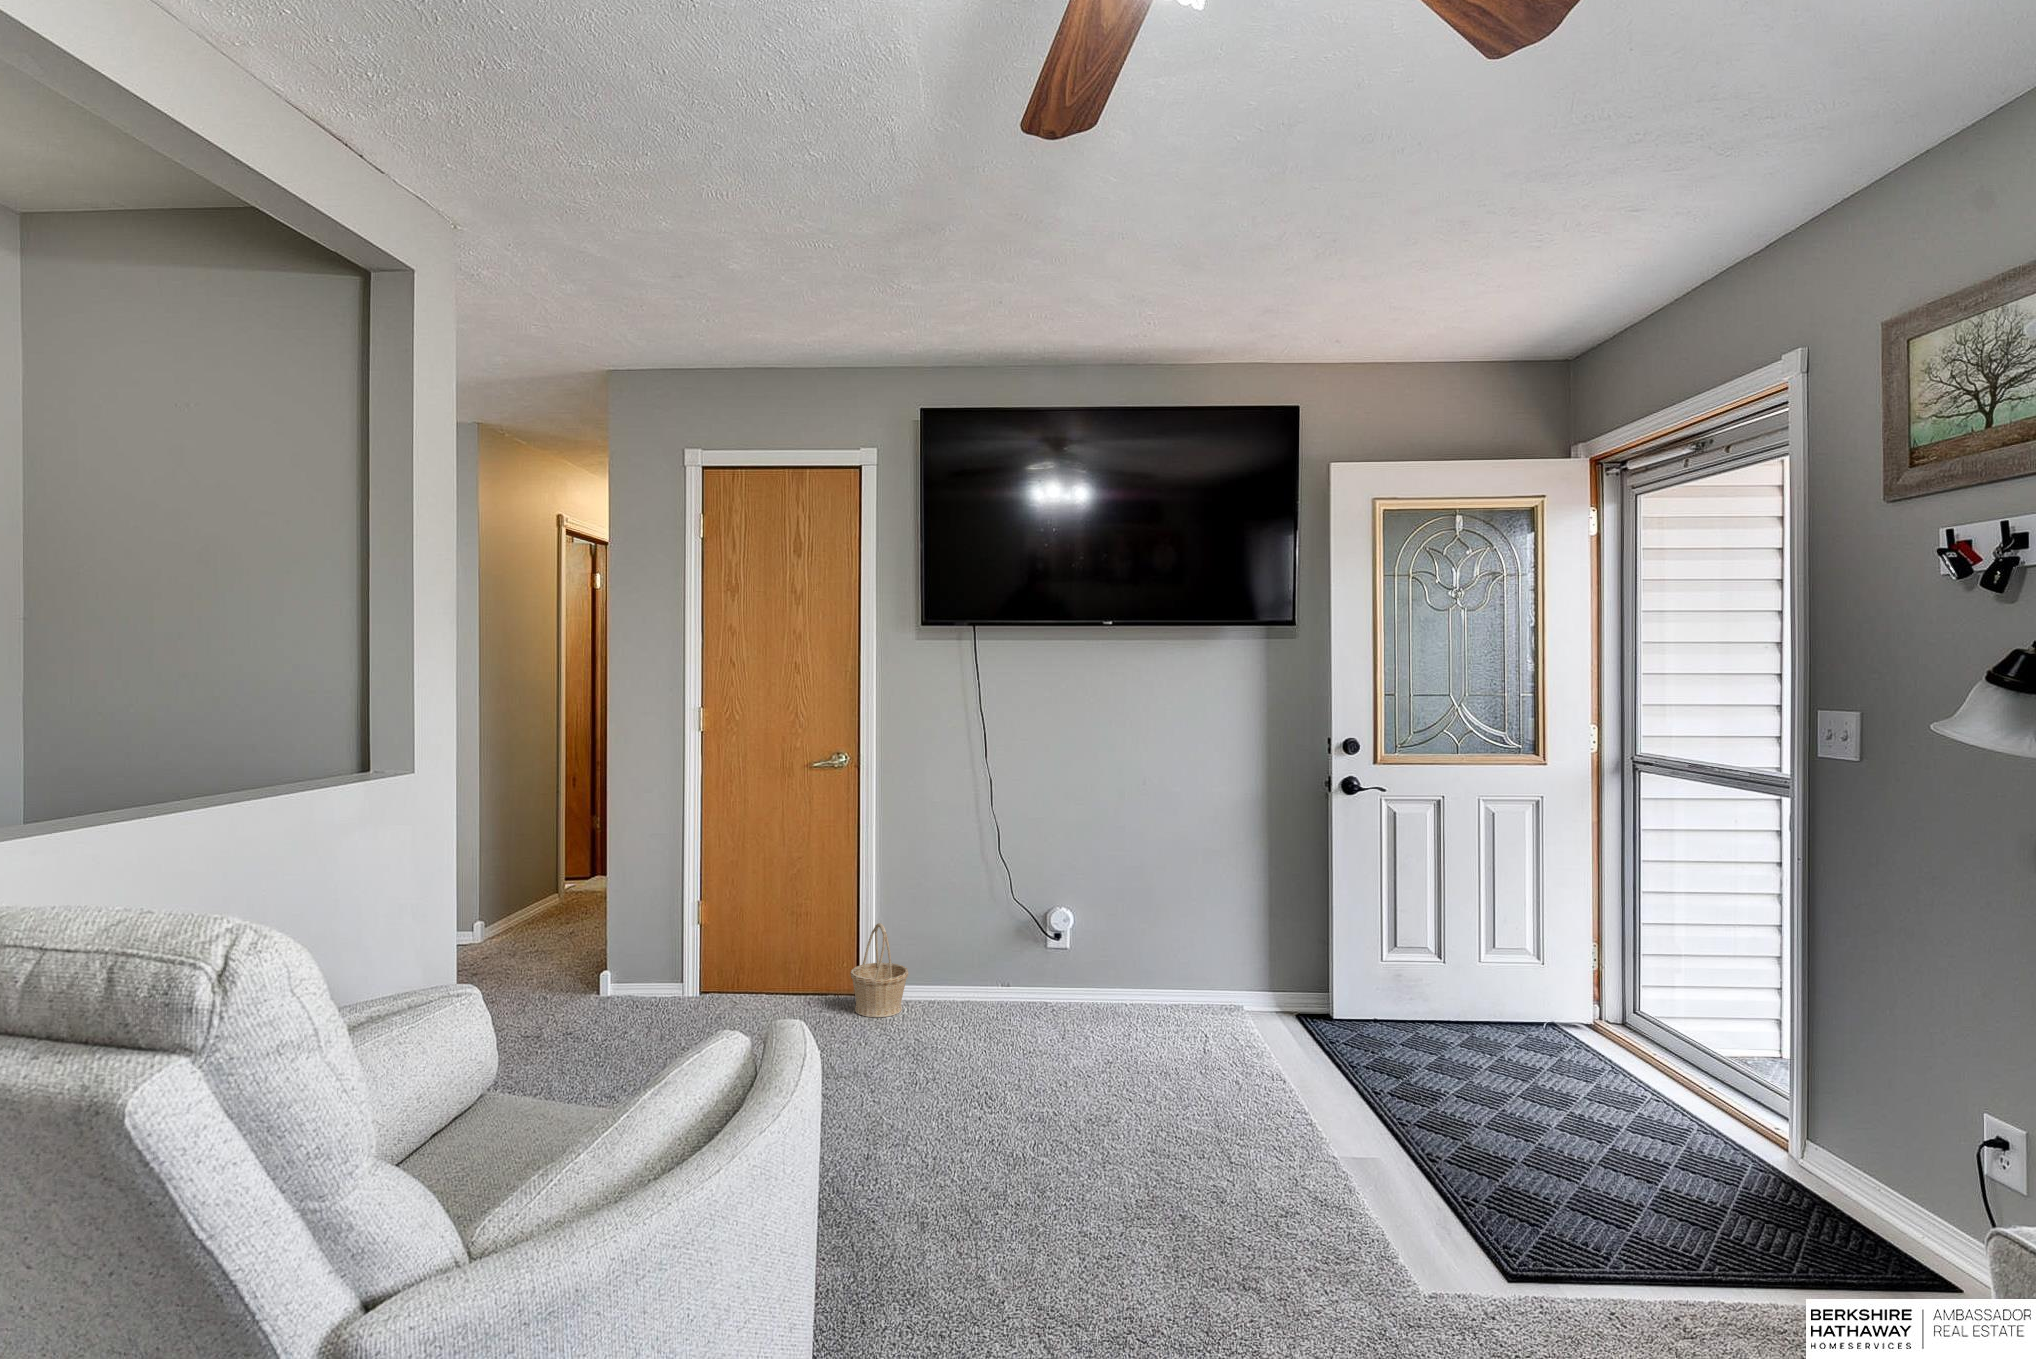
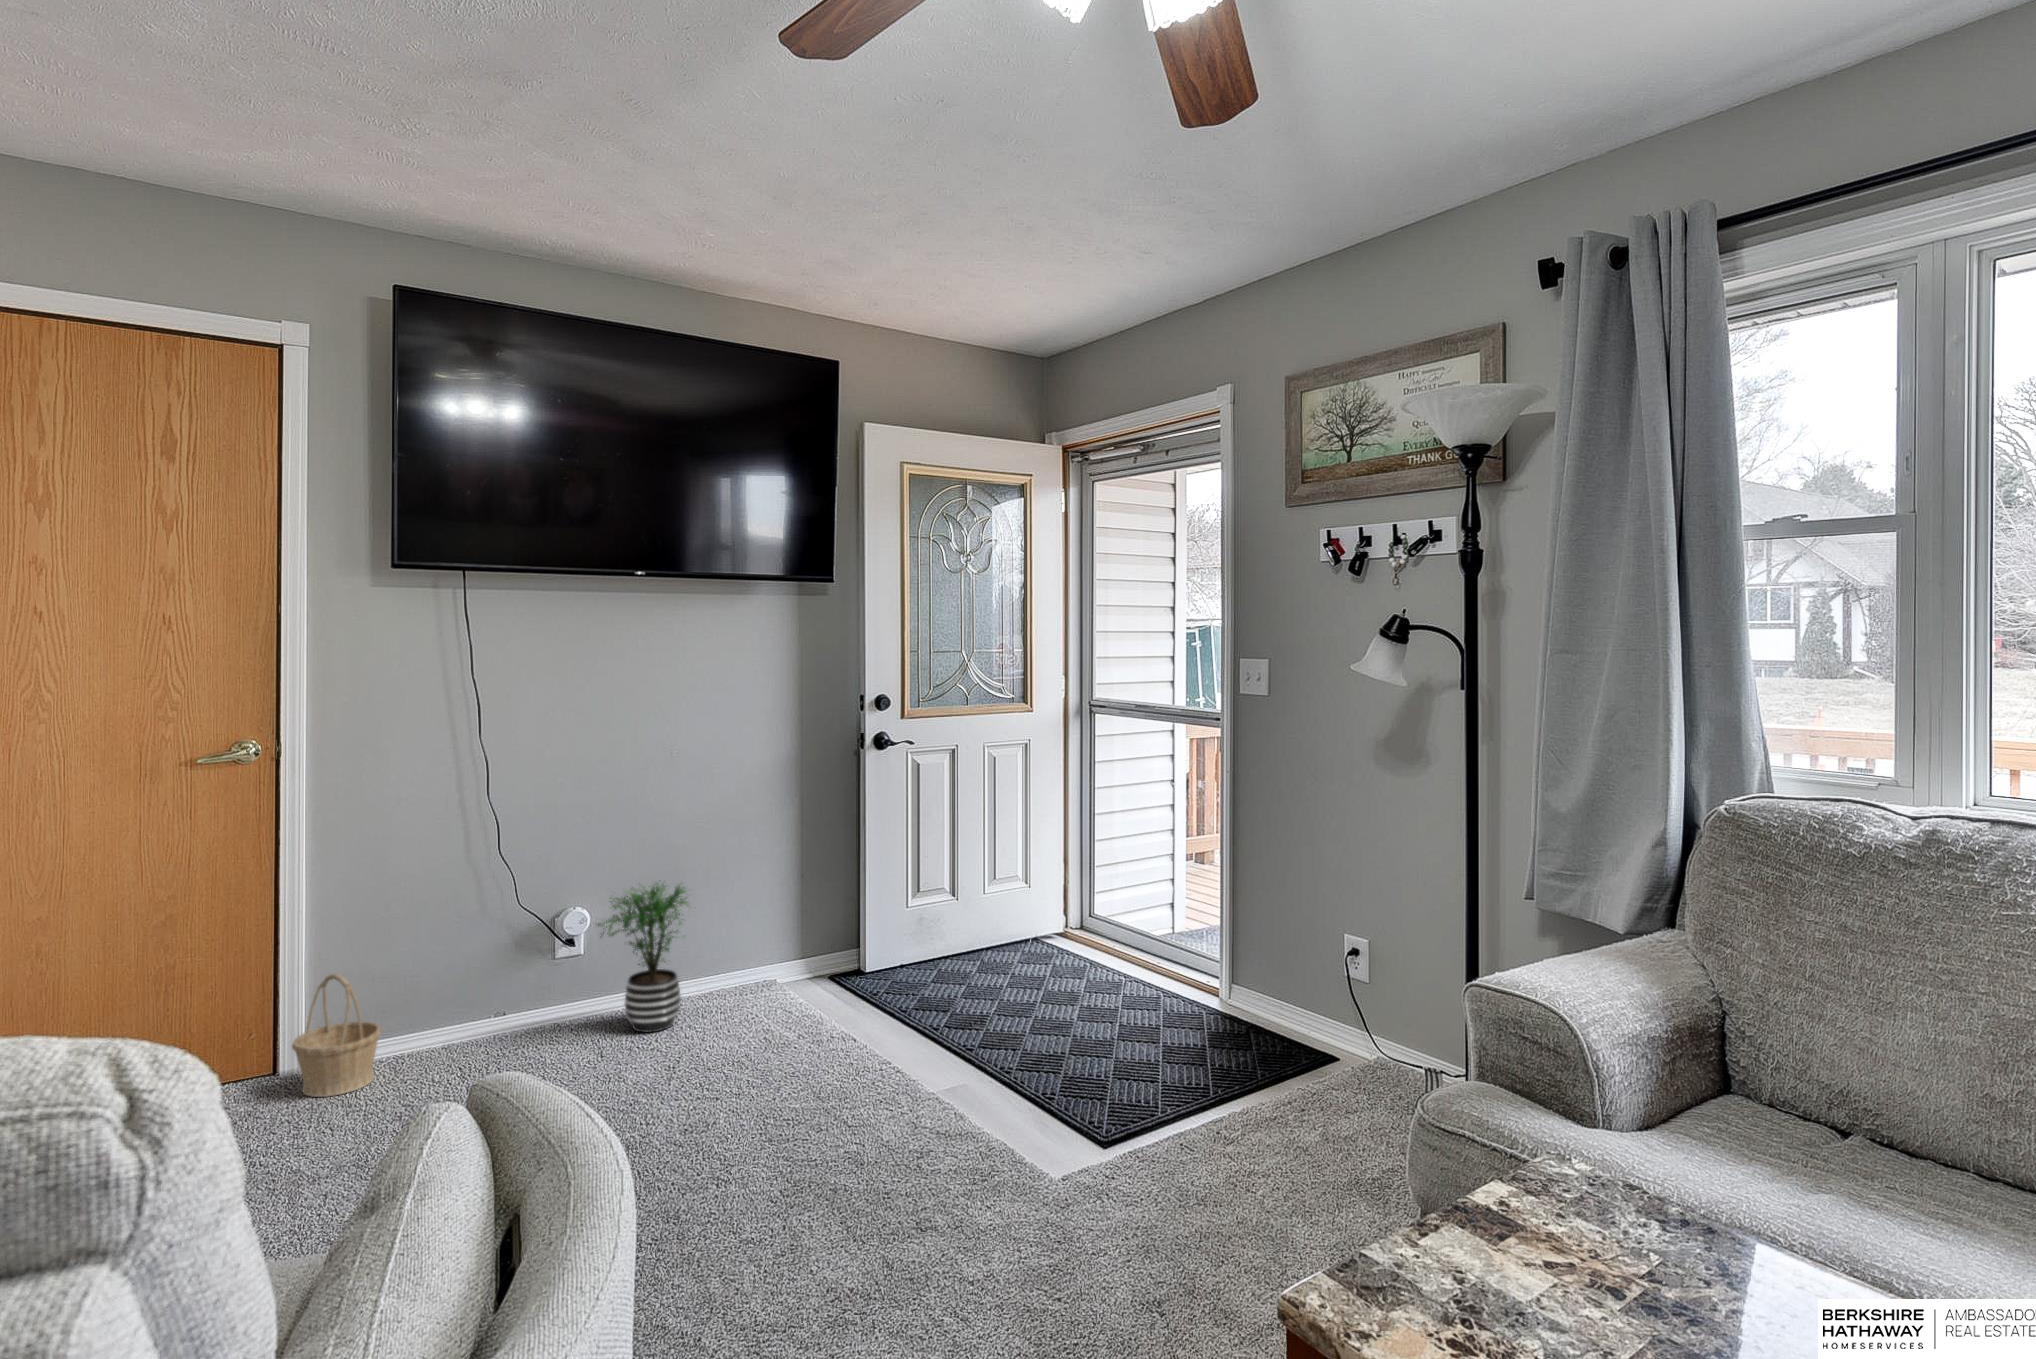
potted plant: none [1065,888,1159,1027] -> present [598,884,689,1032]

